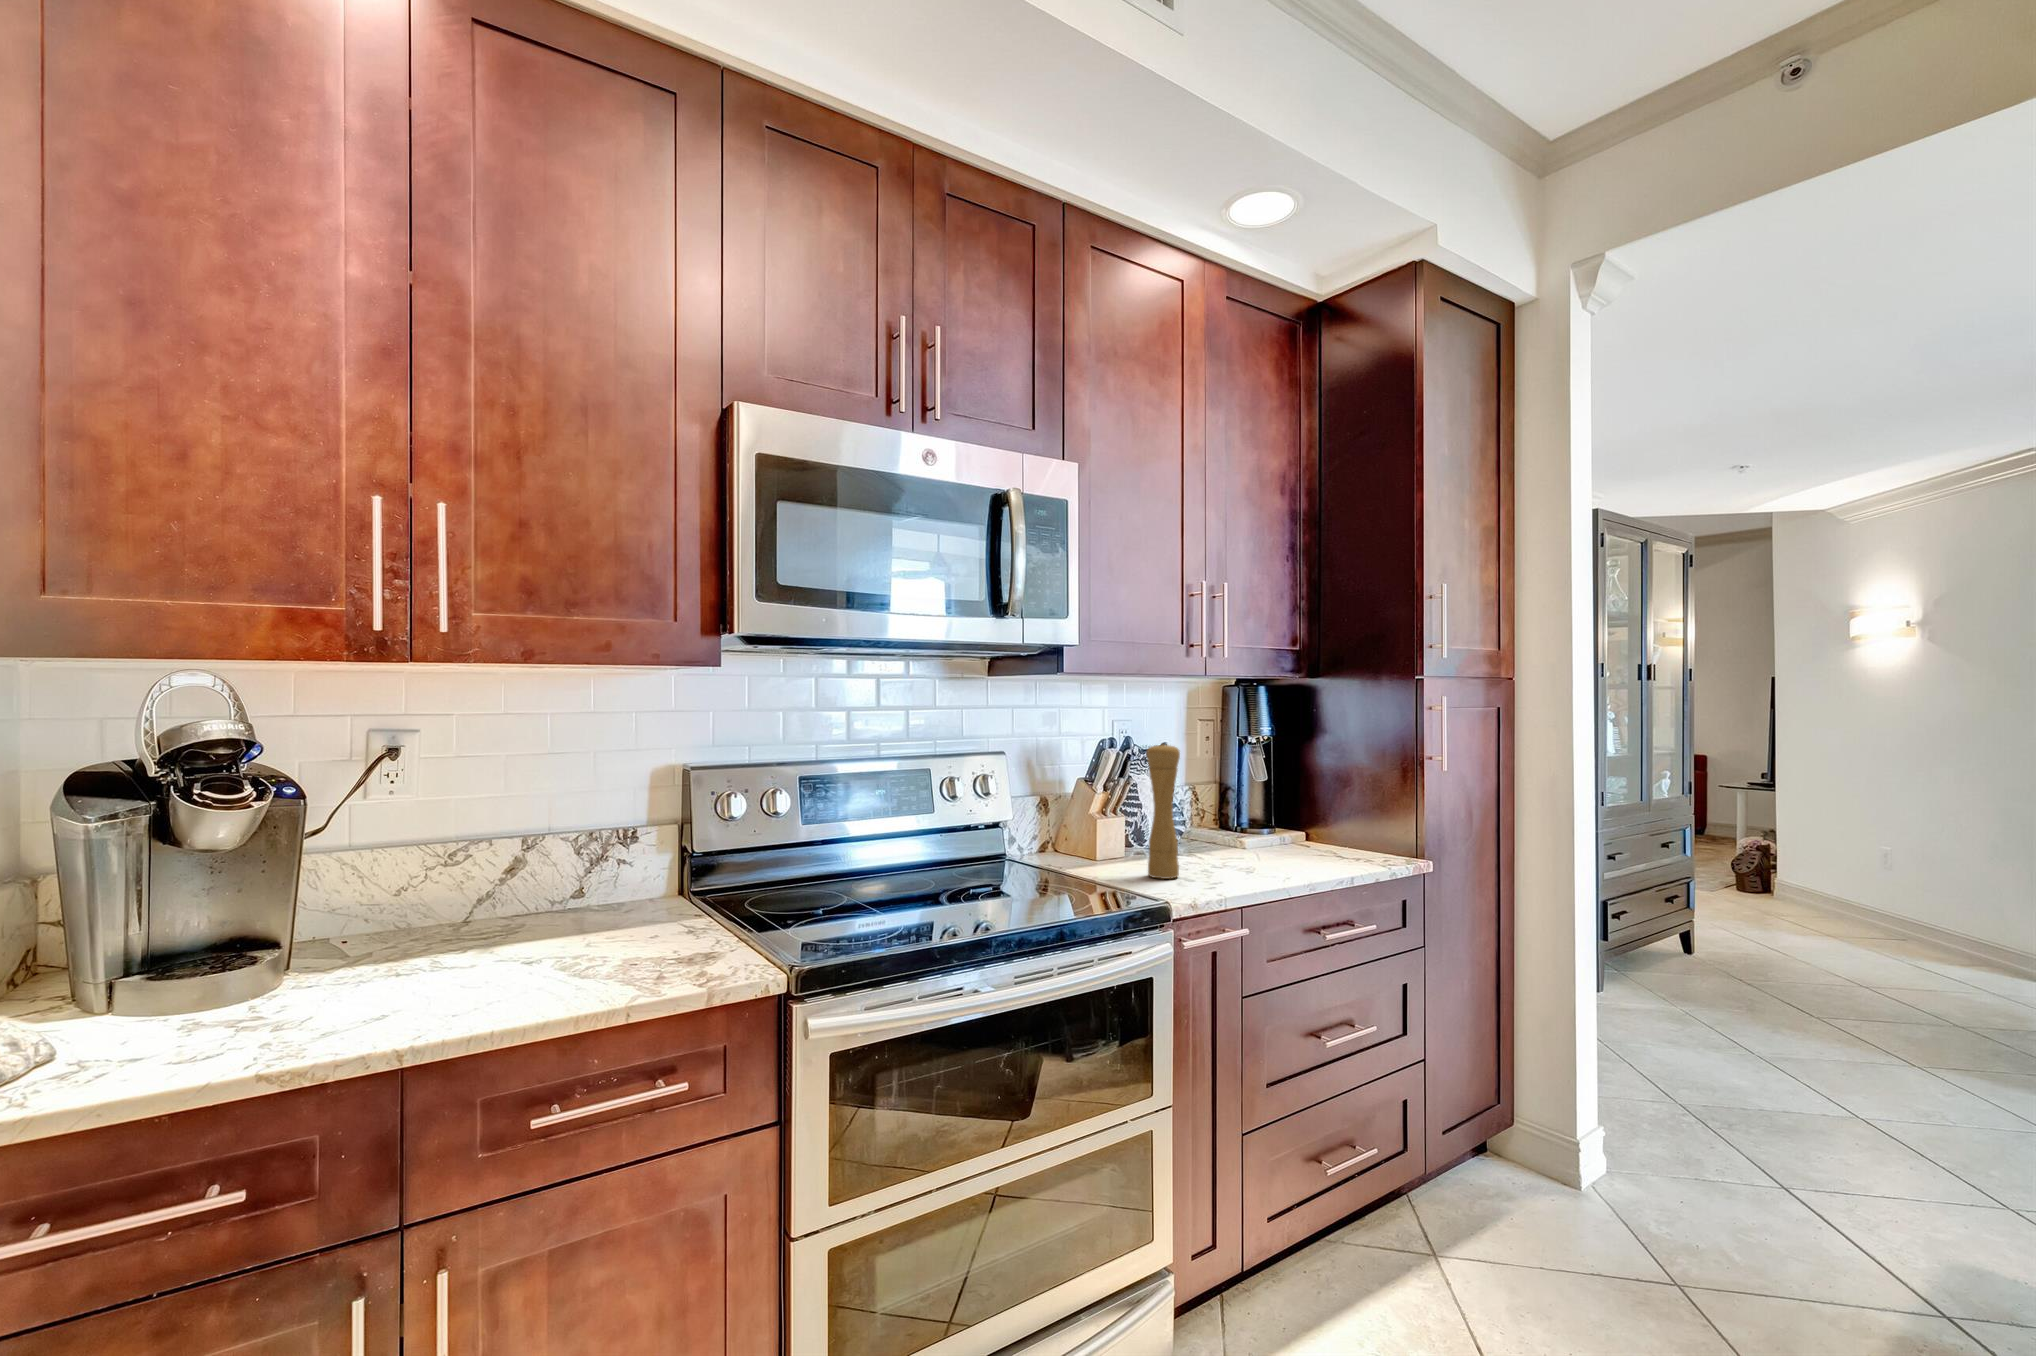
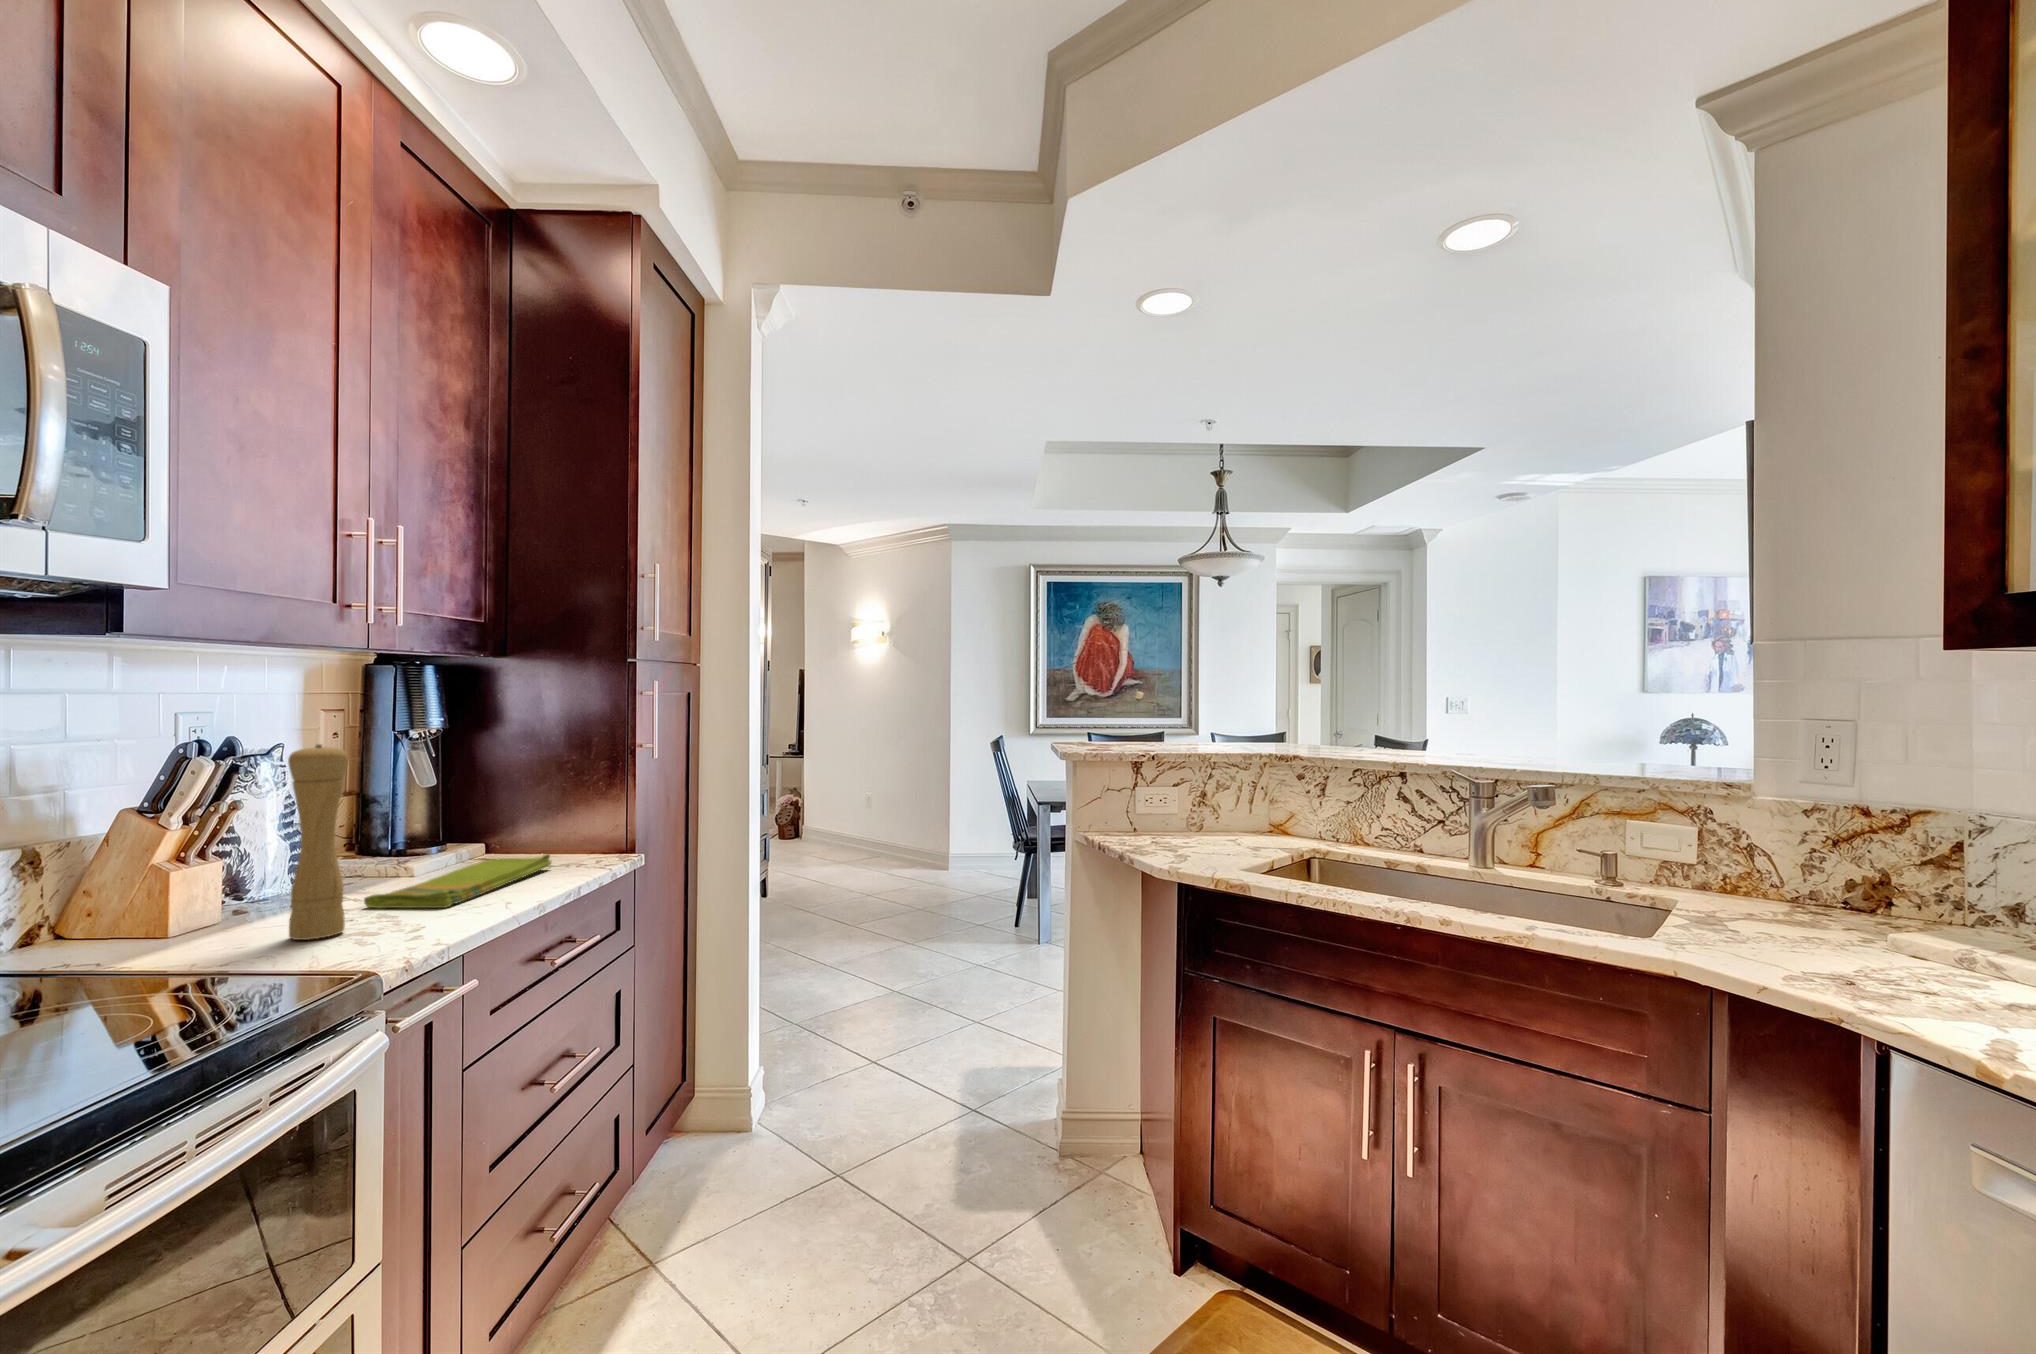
dish towel: none [1202,845,1346,875] -> present [364,854,552,908]

